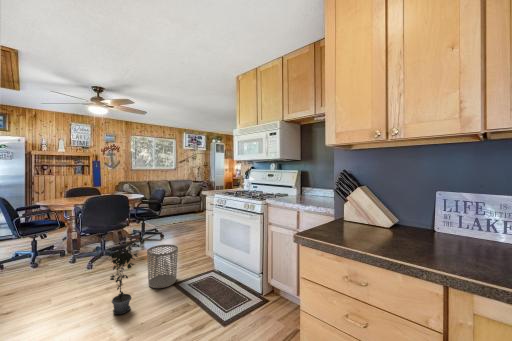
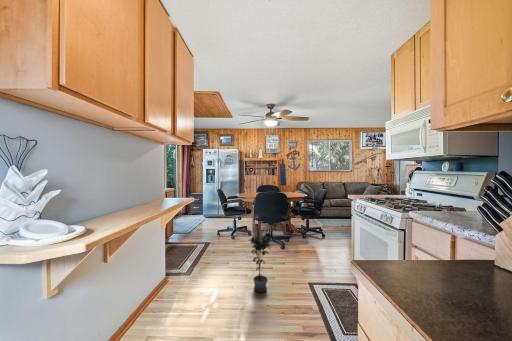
waste bin: present [147,245,178,288] -> none [288,242,316,283]

